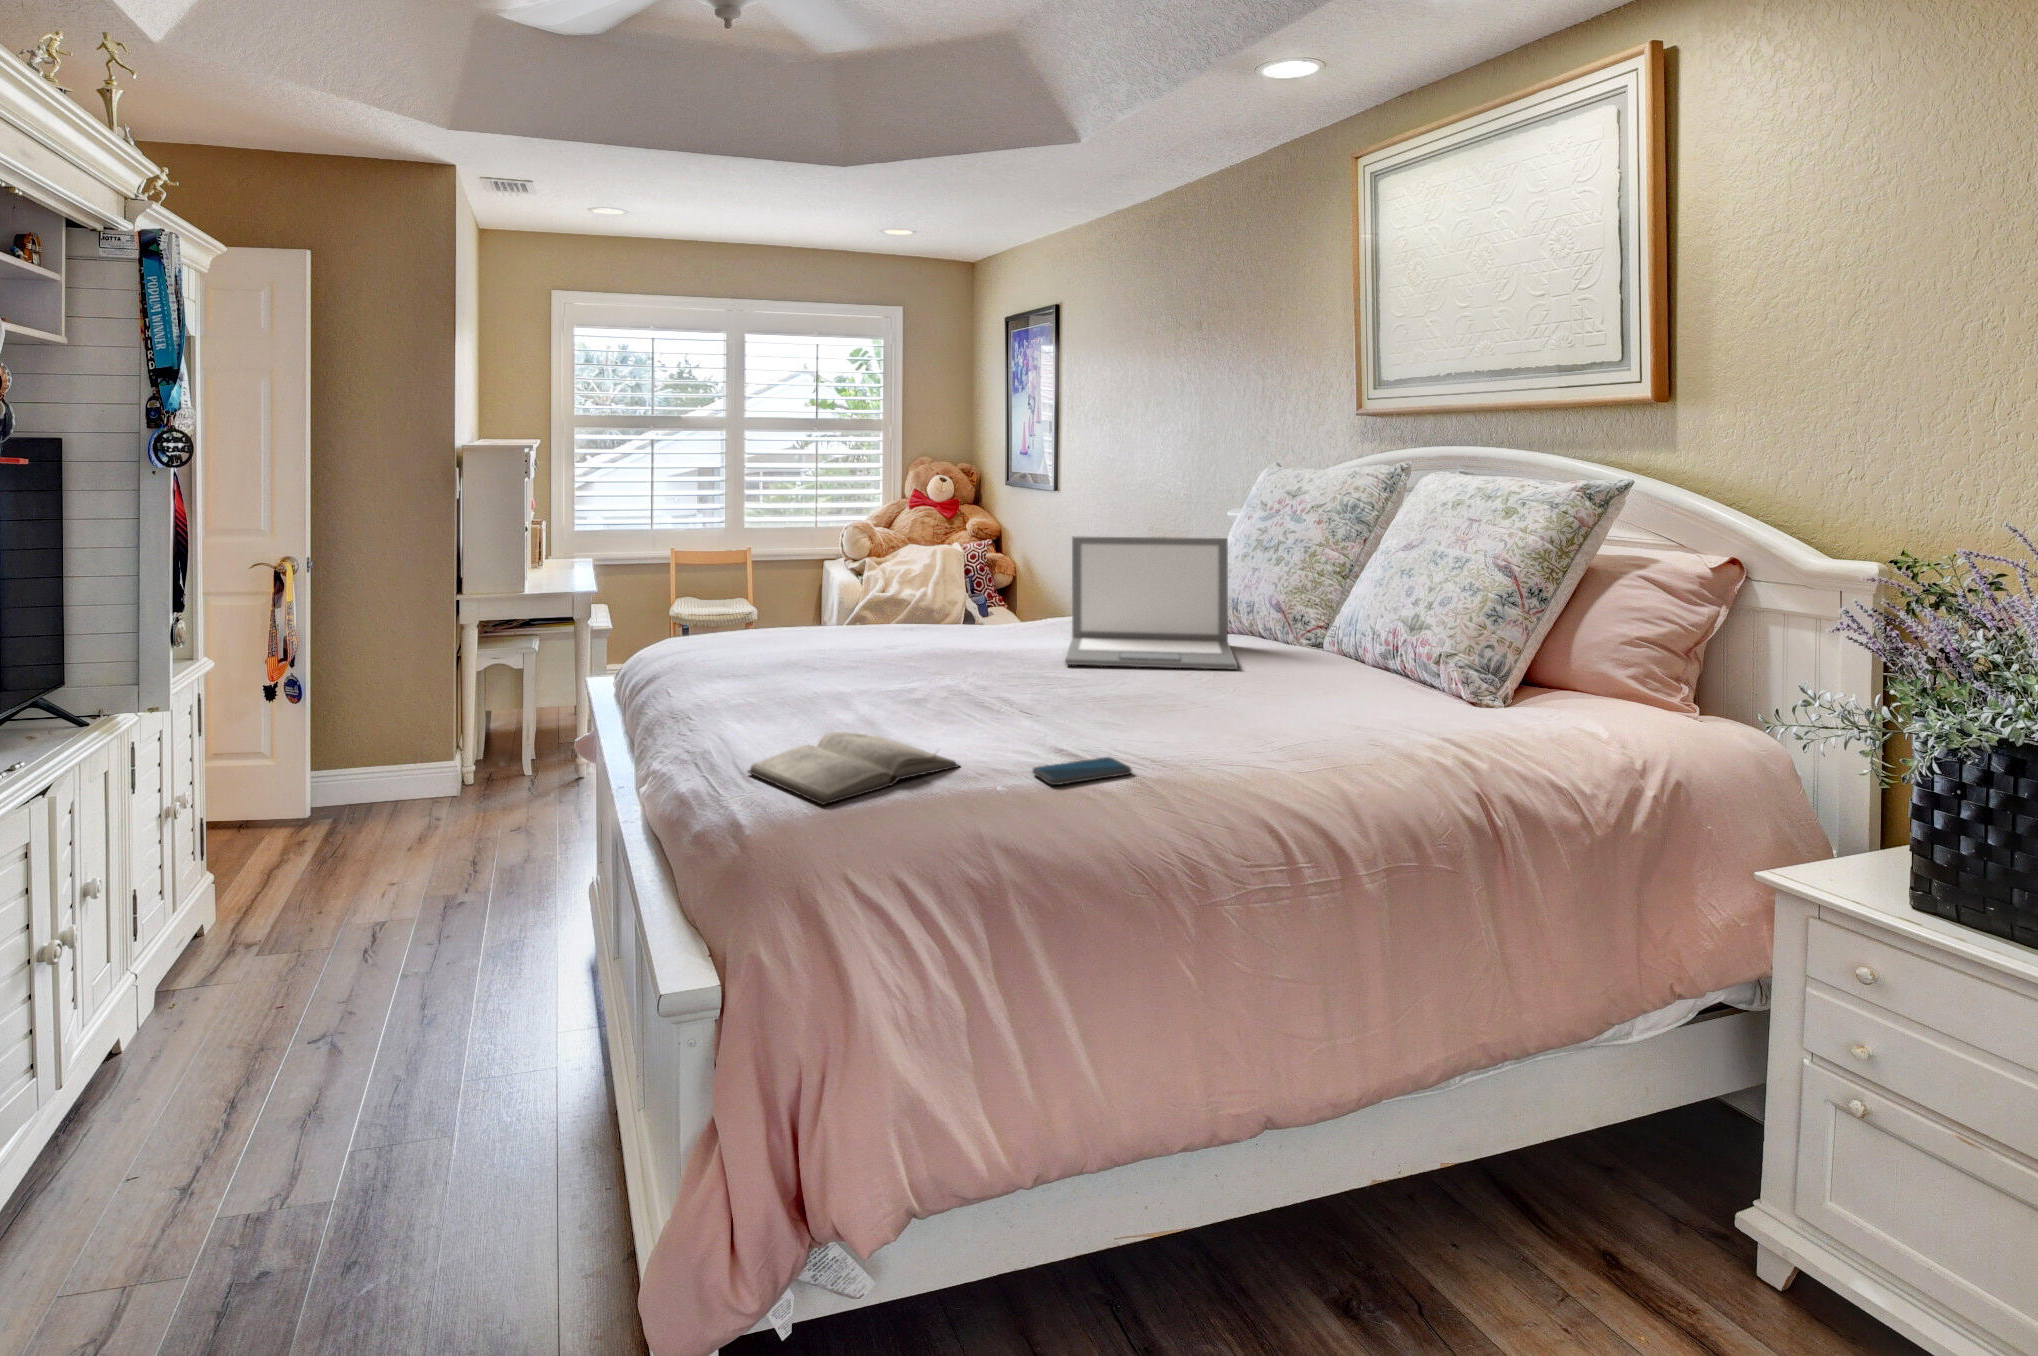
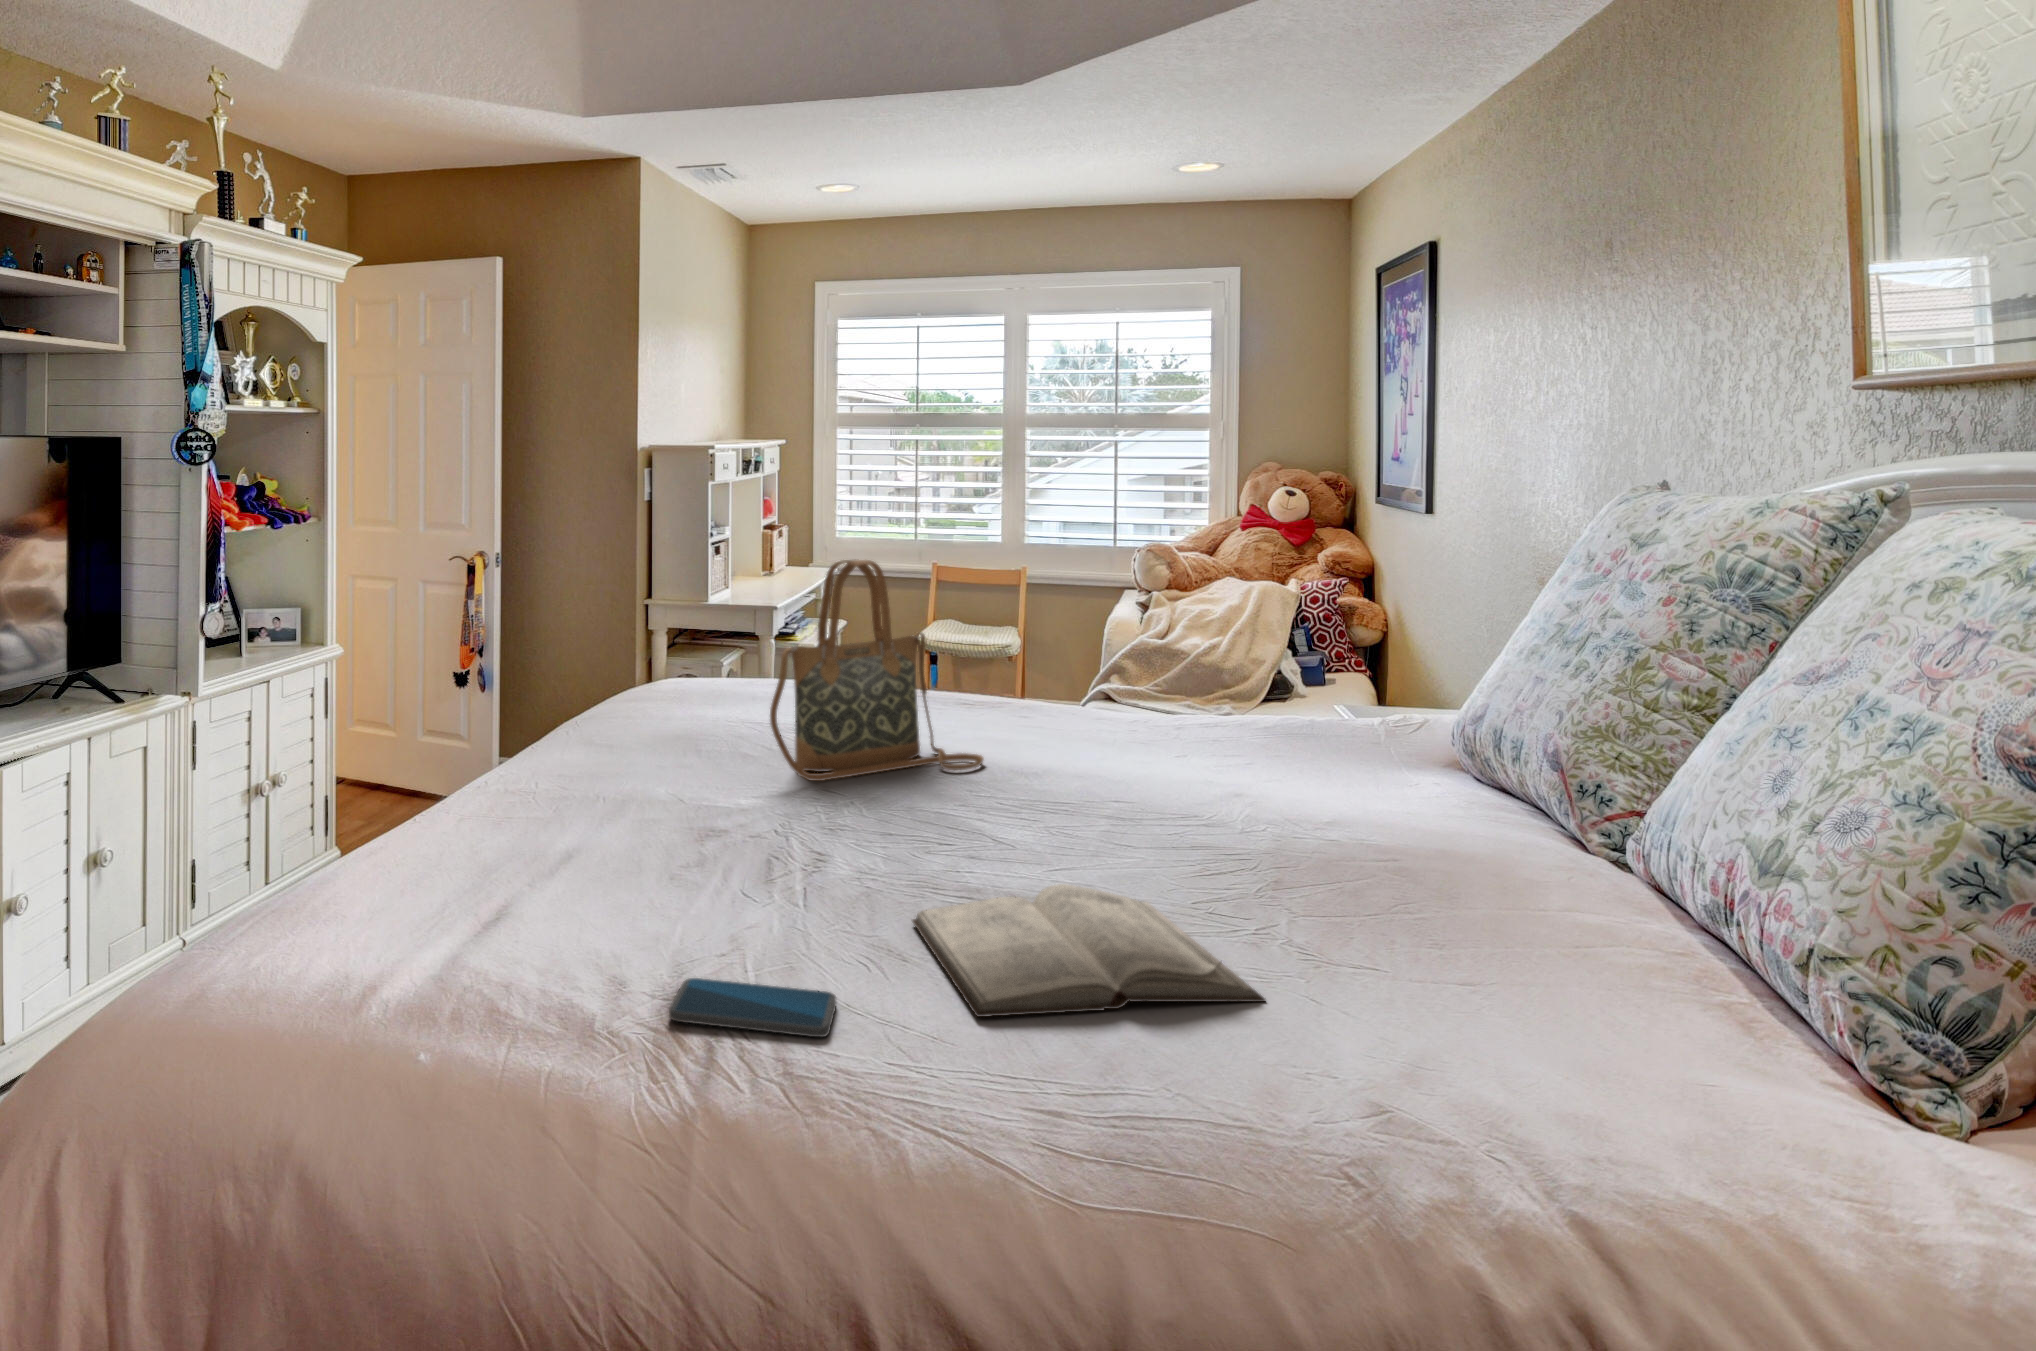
handbag: none [868,526,981,680] -> present [770,560,984,781]
laptop: present [1065,537,1237,669] -> none [1082,592,1450,869]
diary: present [748,732,960,804] -> present [912,884,1265,1017]

